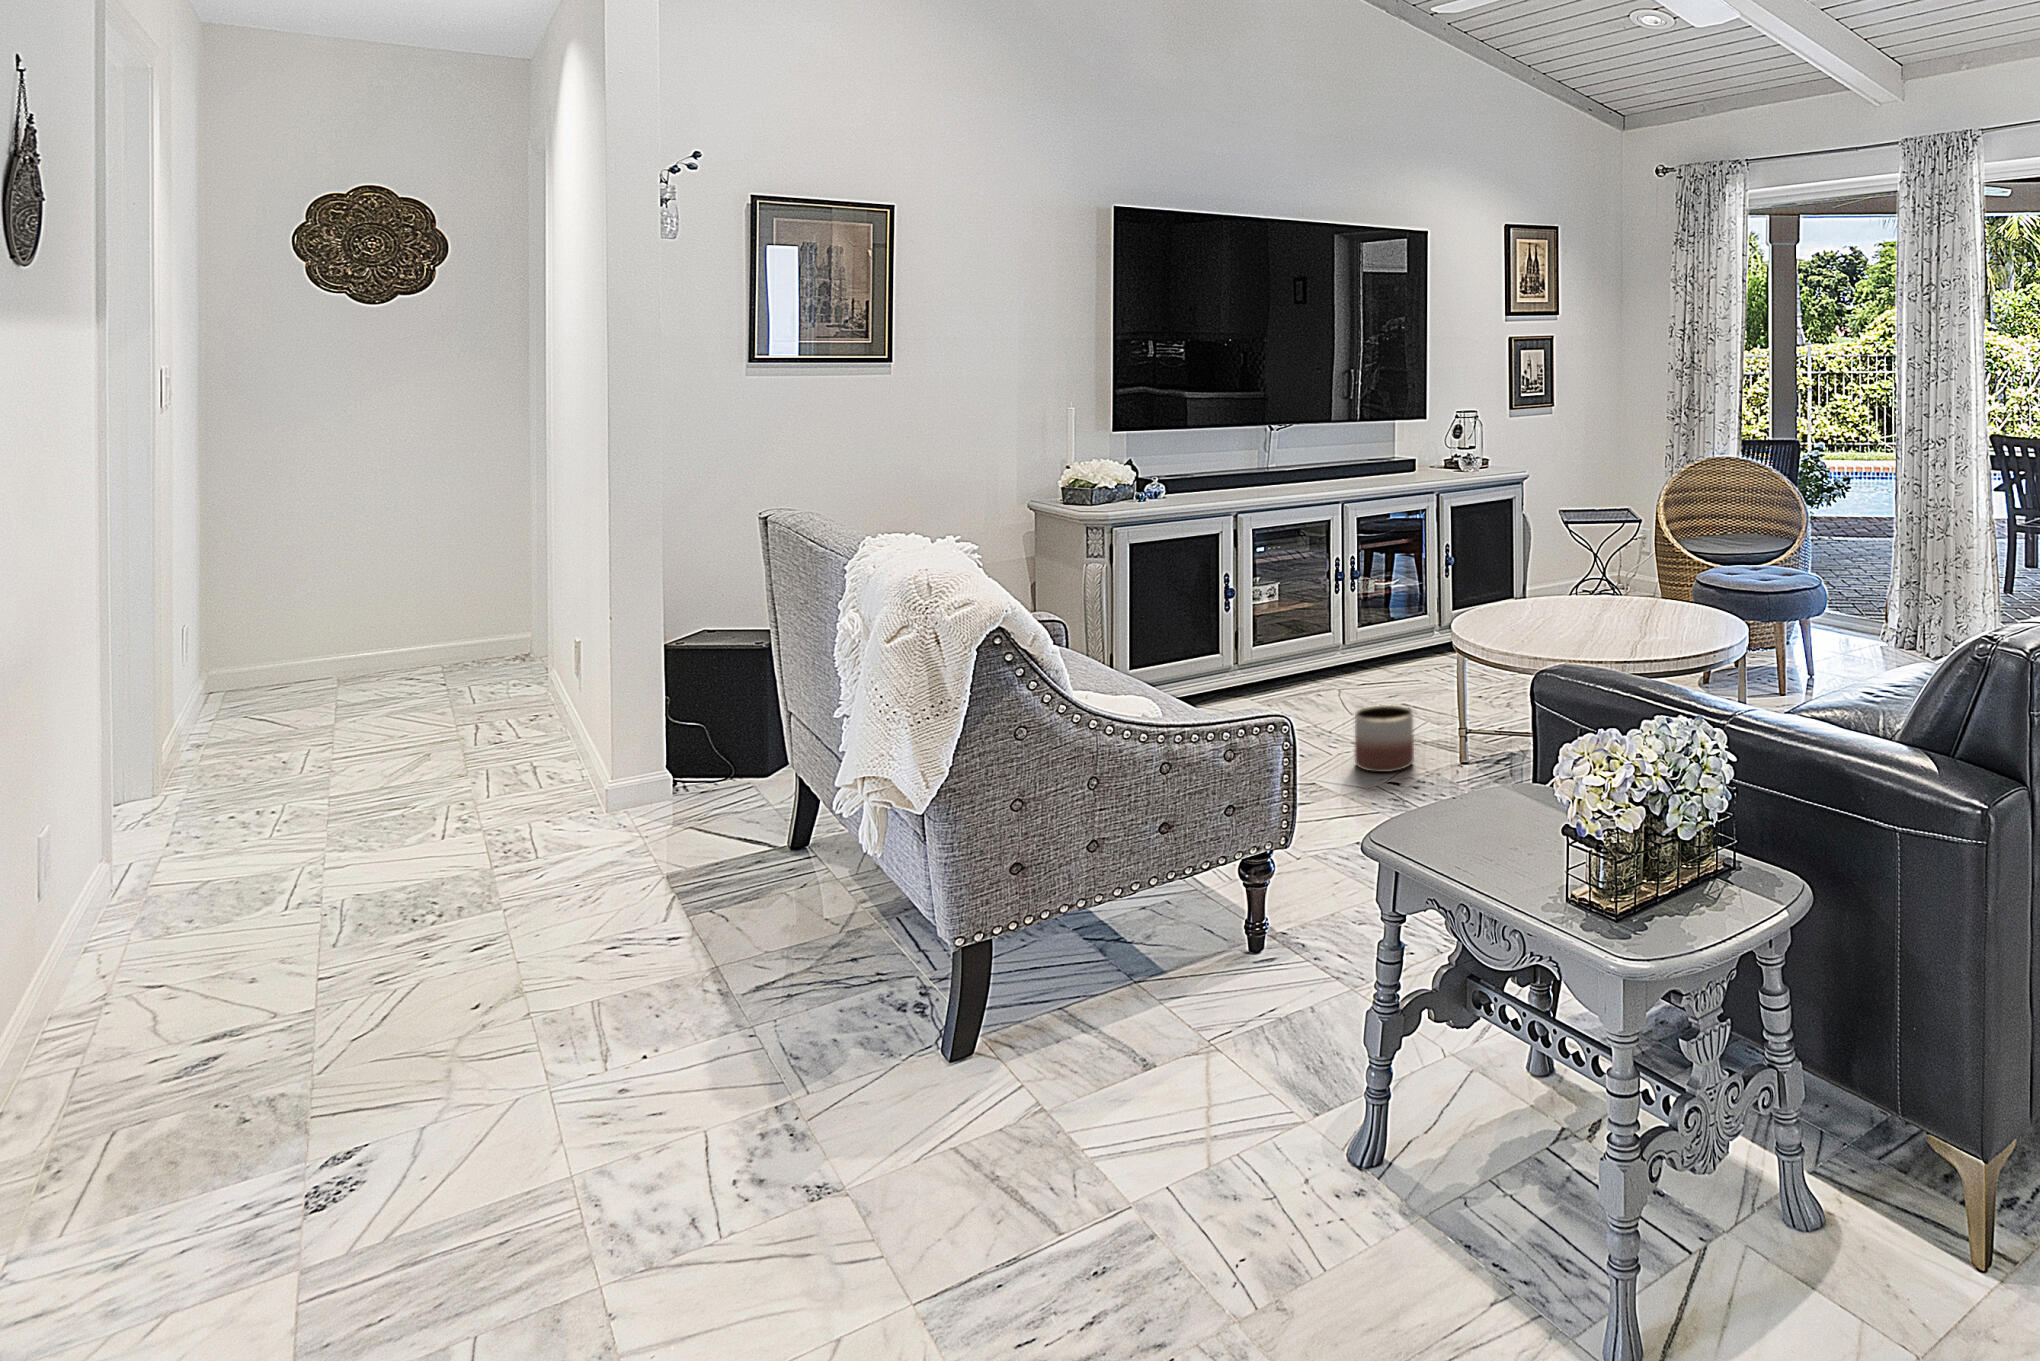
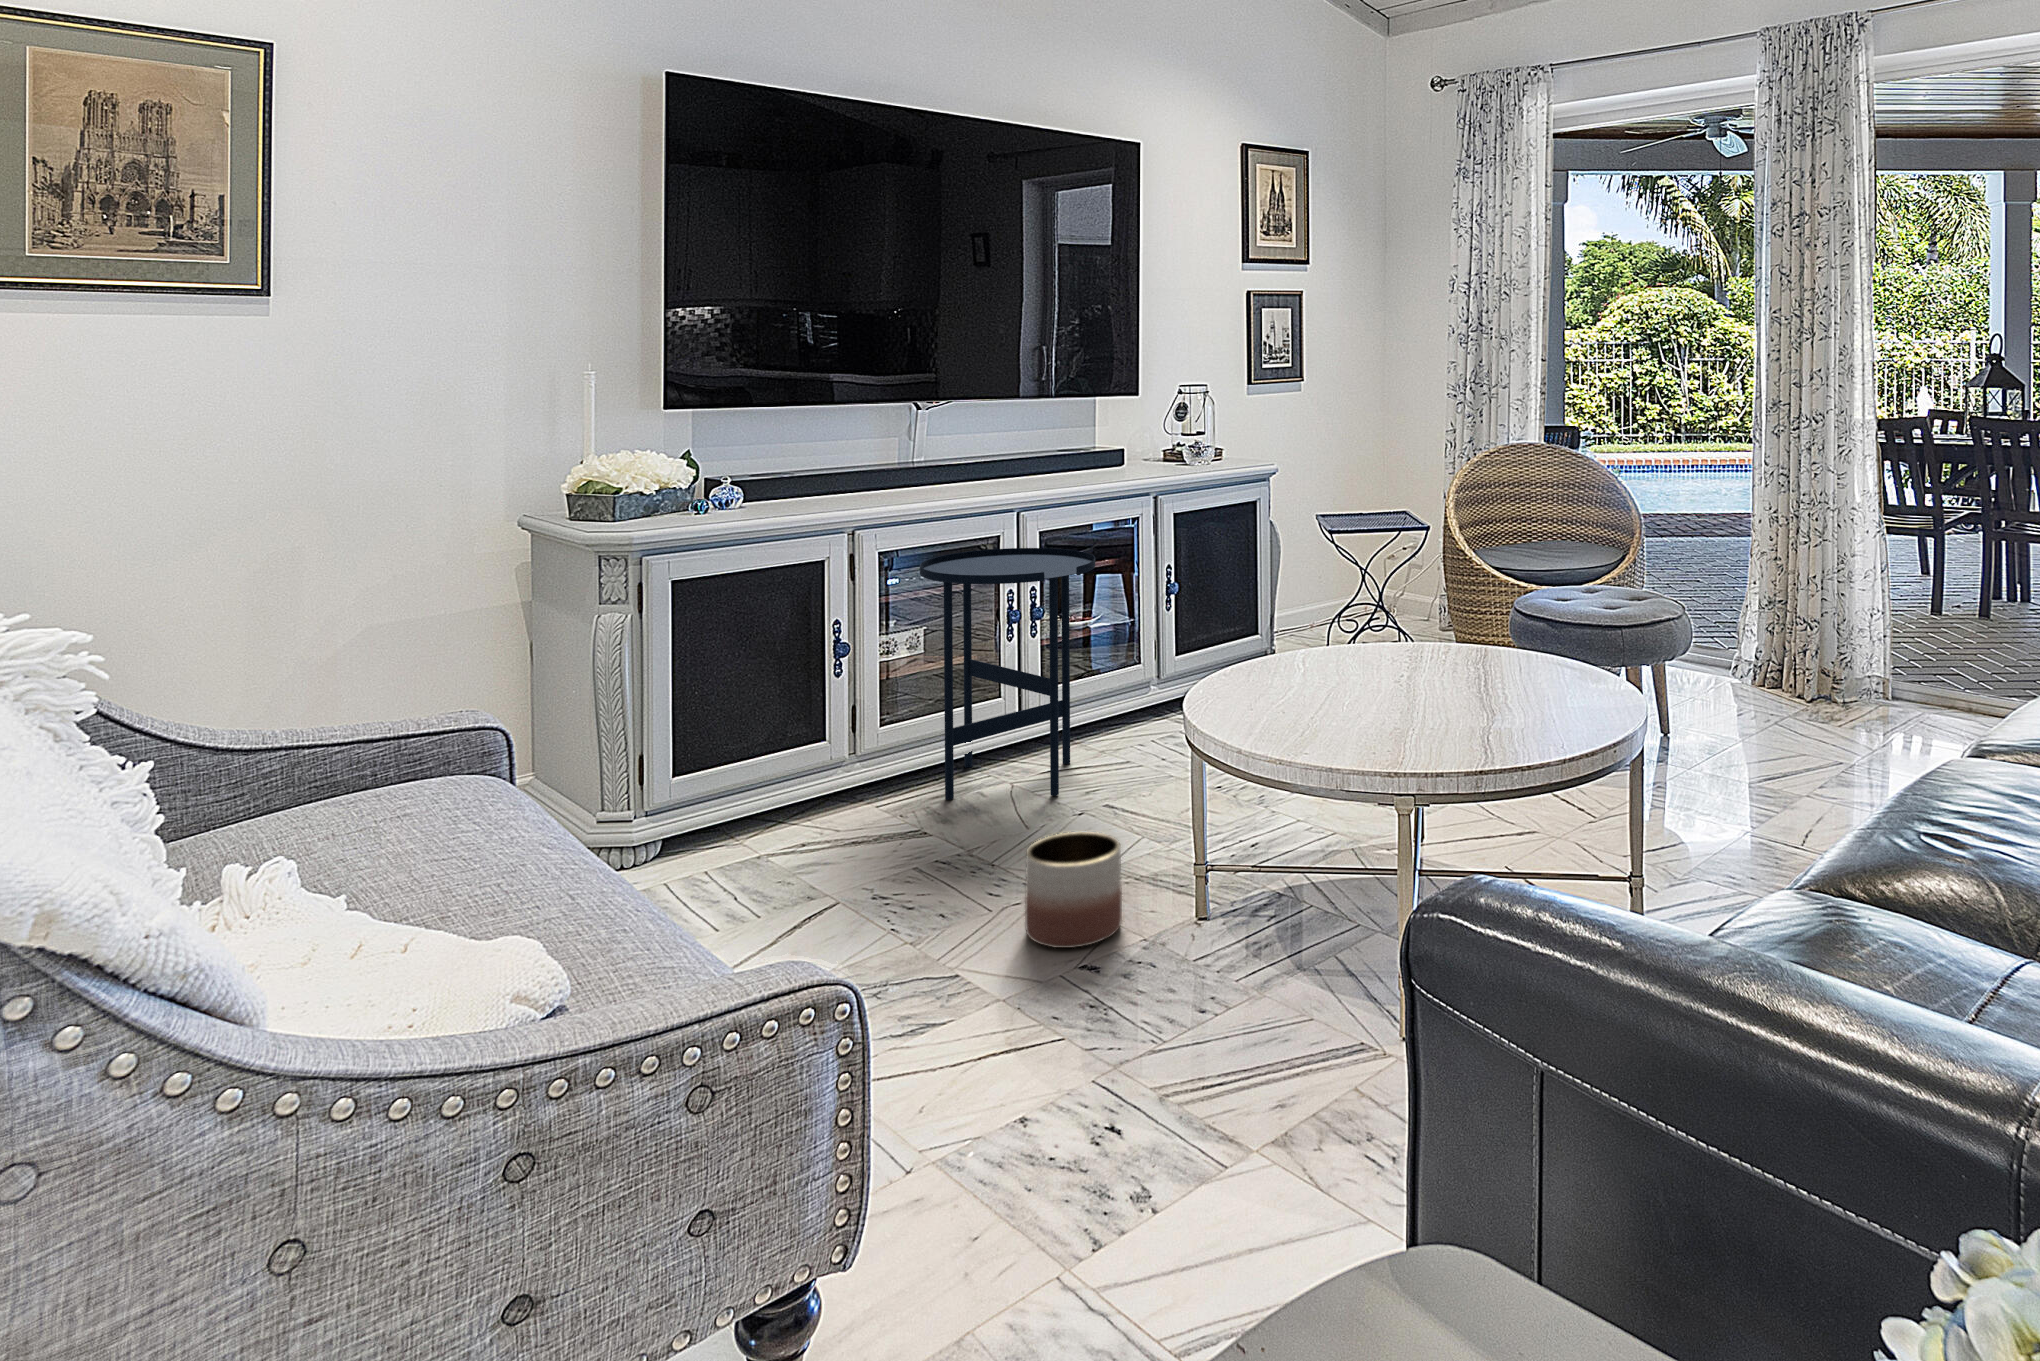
side table: none [1280,529,1396,697] -> present [920,548,1095,800]

